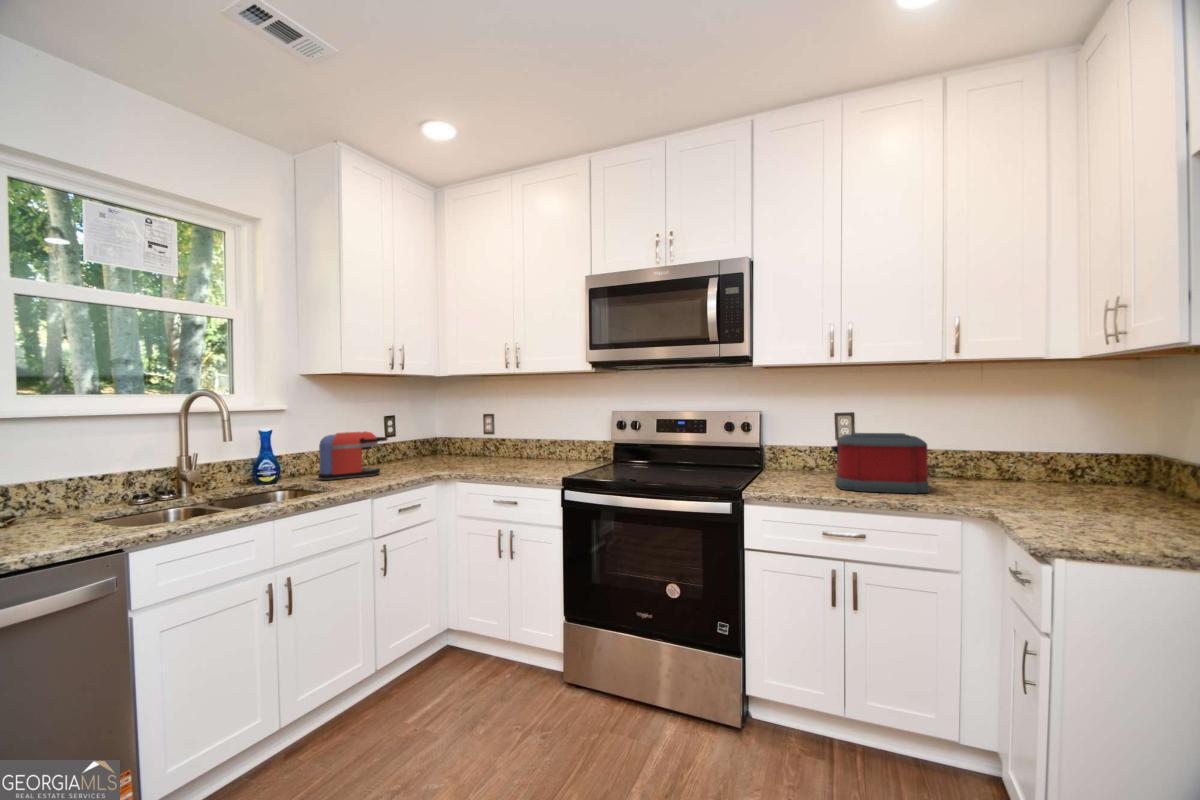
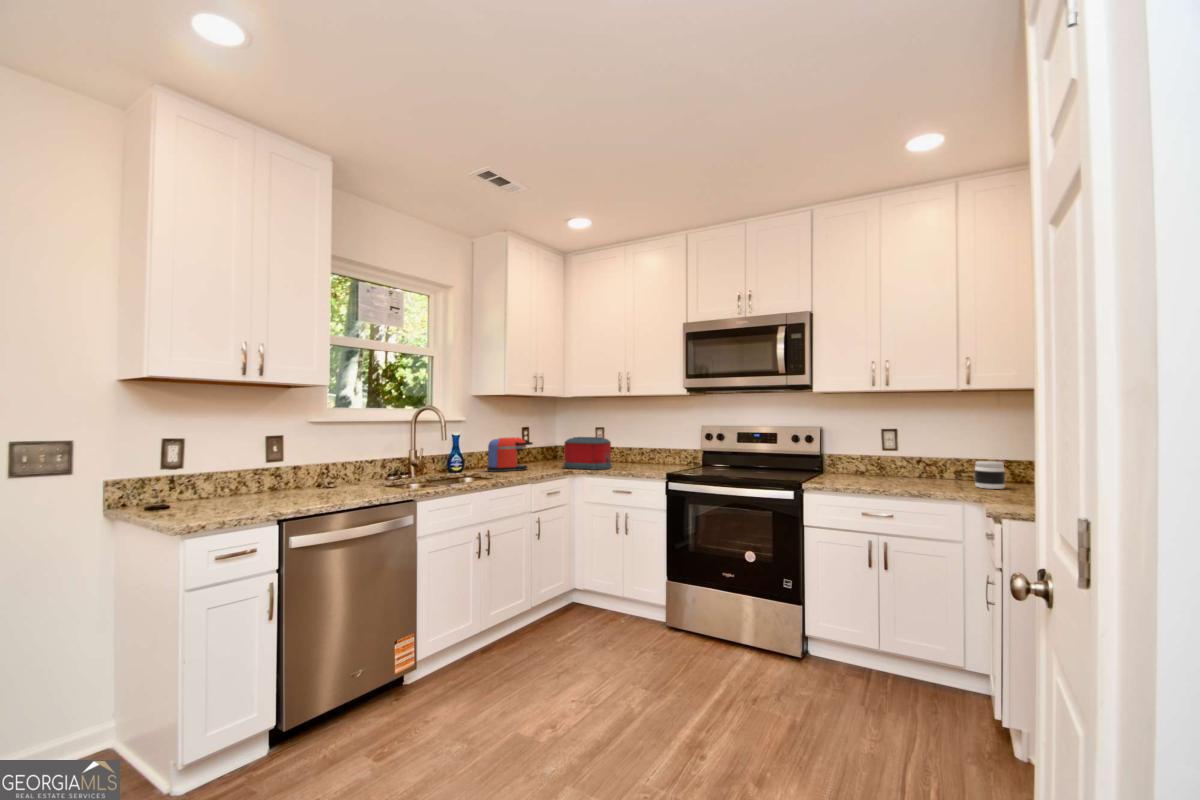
toaster: present [832,433,930,494] -> present [564,437,612,470]
jar: none [964,455,1006,494] -> present [974,461,1005,489]

